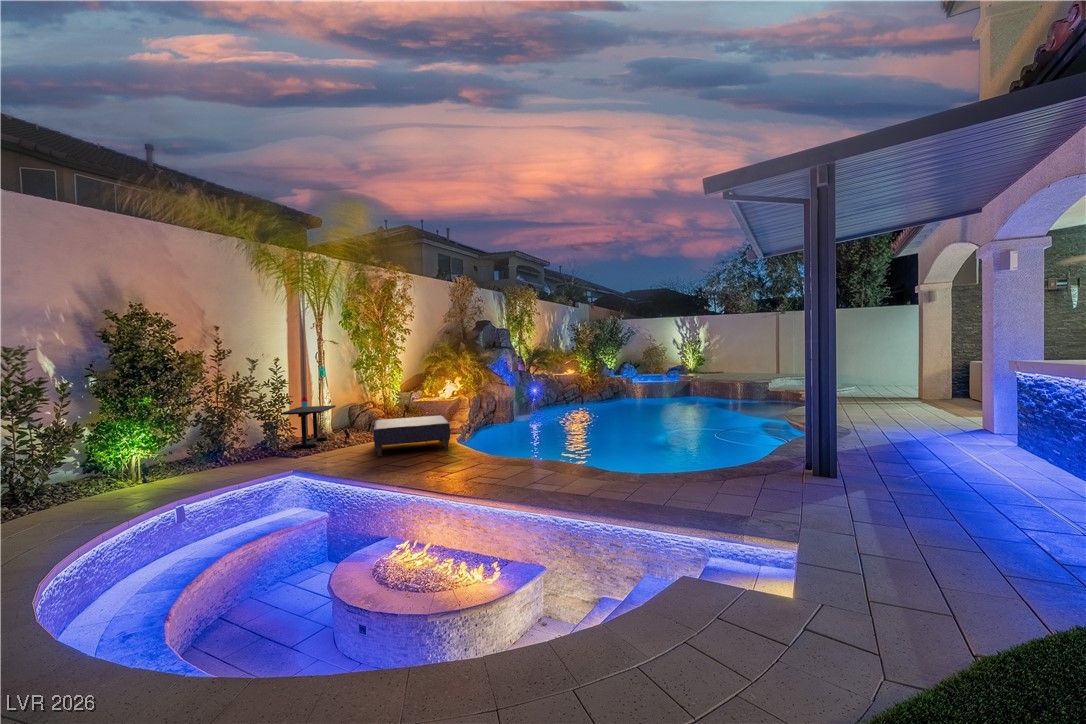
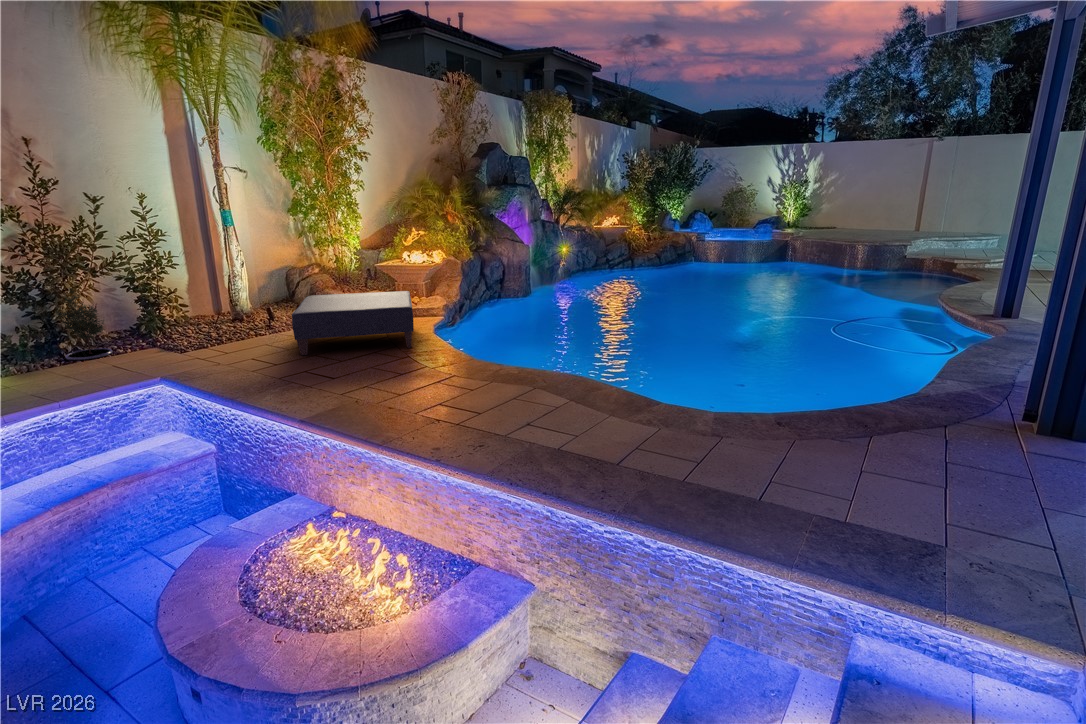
side table: present [281,395,336,448] -> none [162,253,254,334]
potted tree: none [216,417,248,465] -> present [56,291,113,360]

